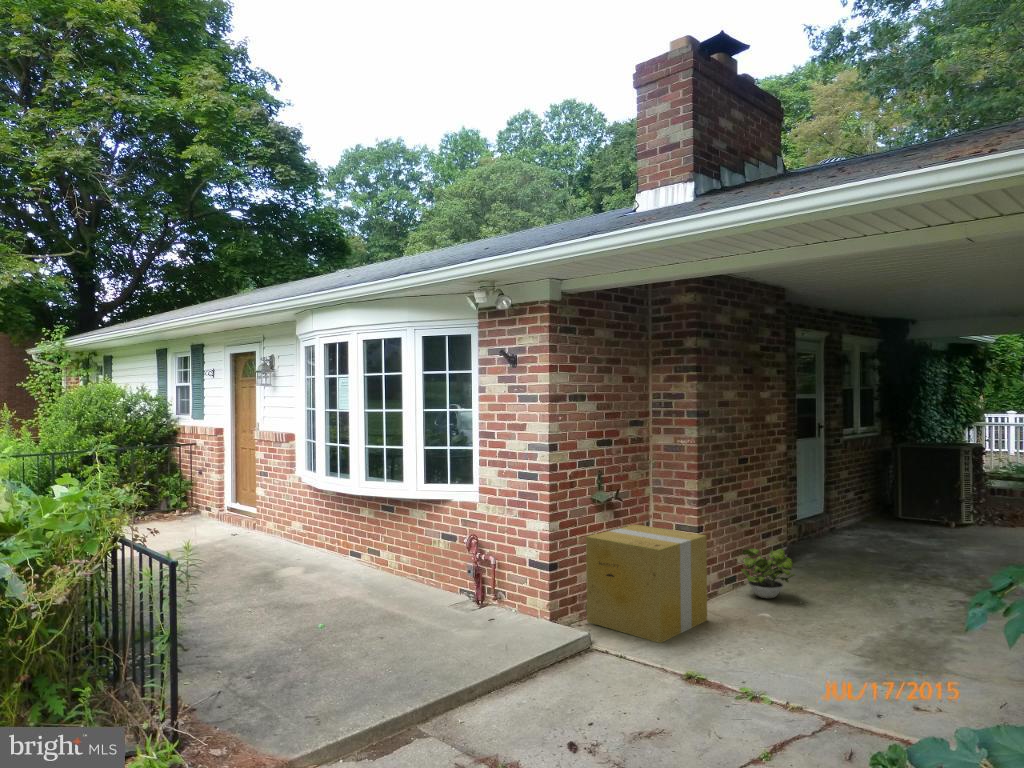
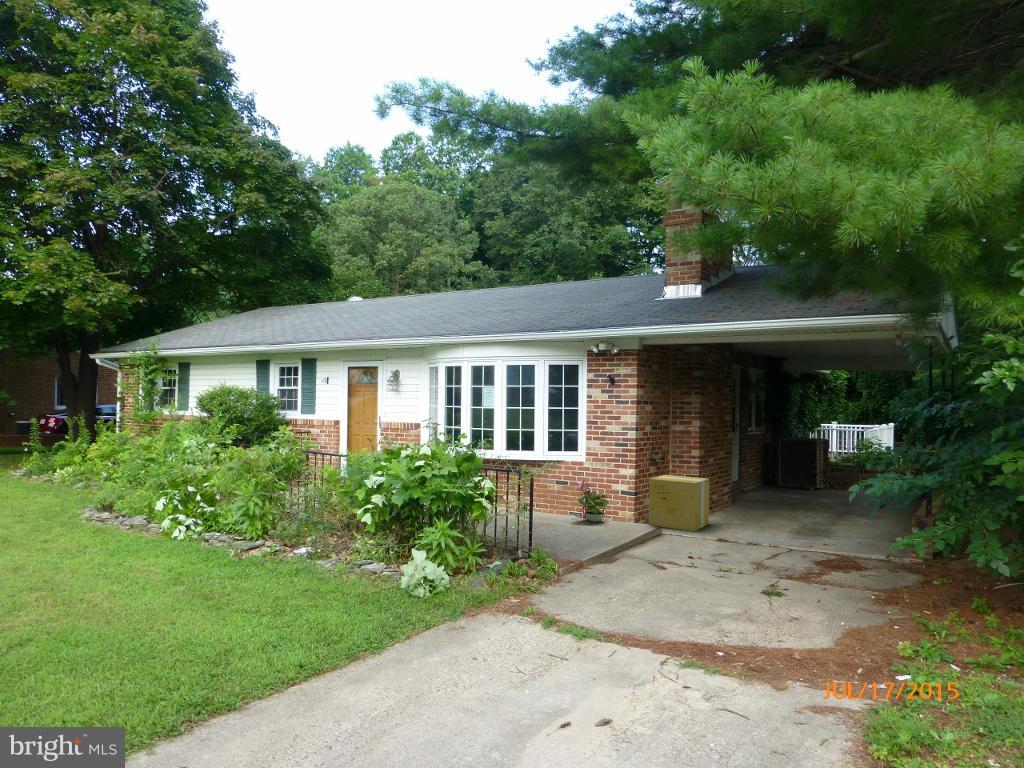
potted plant: present [741,549,795,598] -> present [579,491,608,522]

